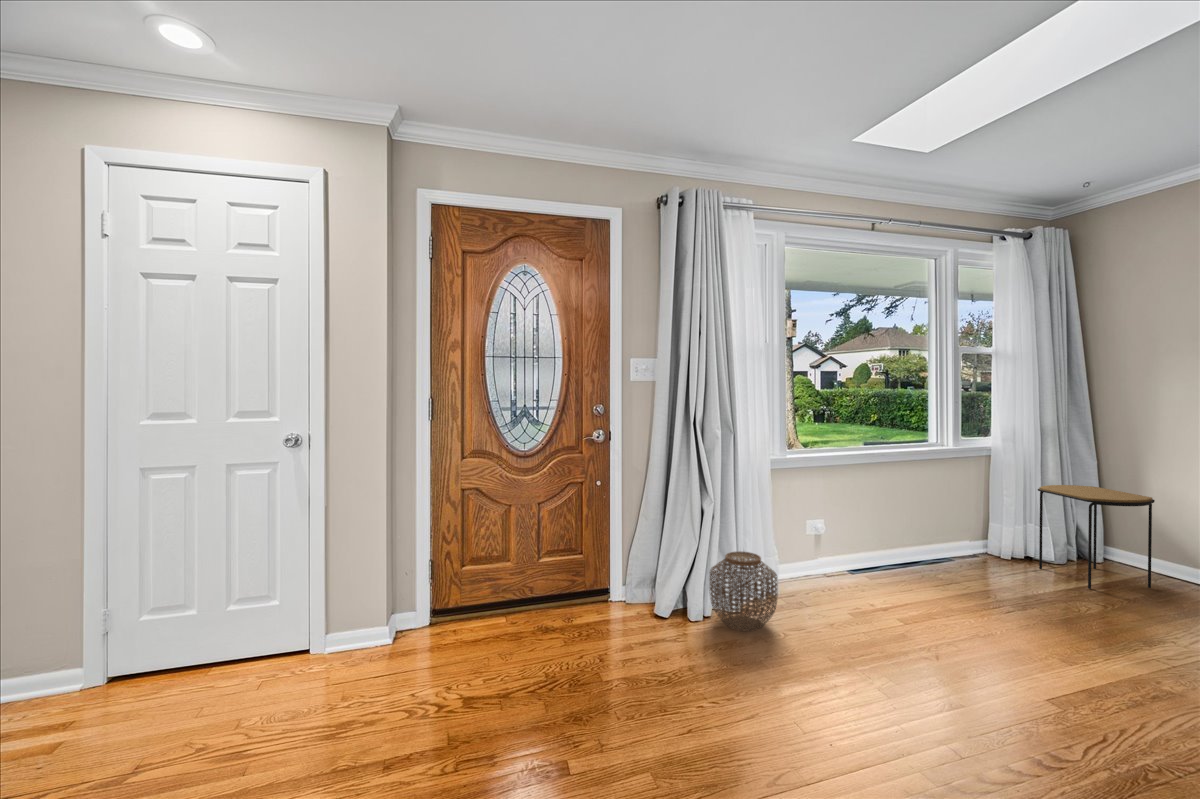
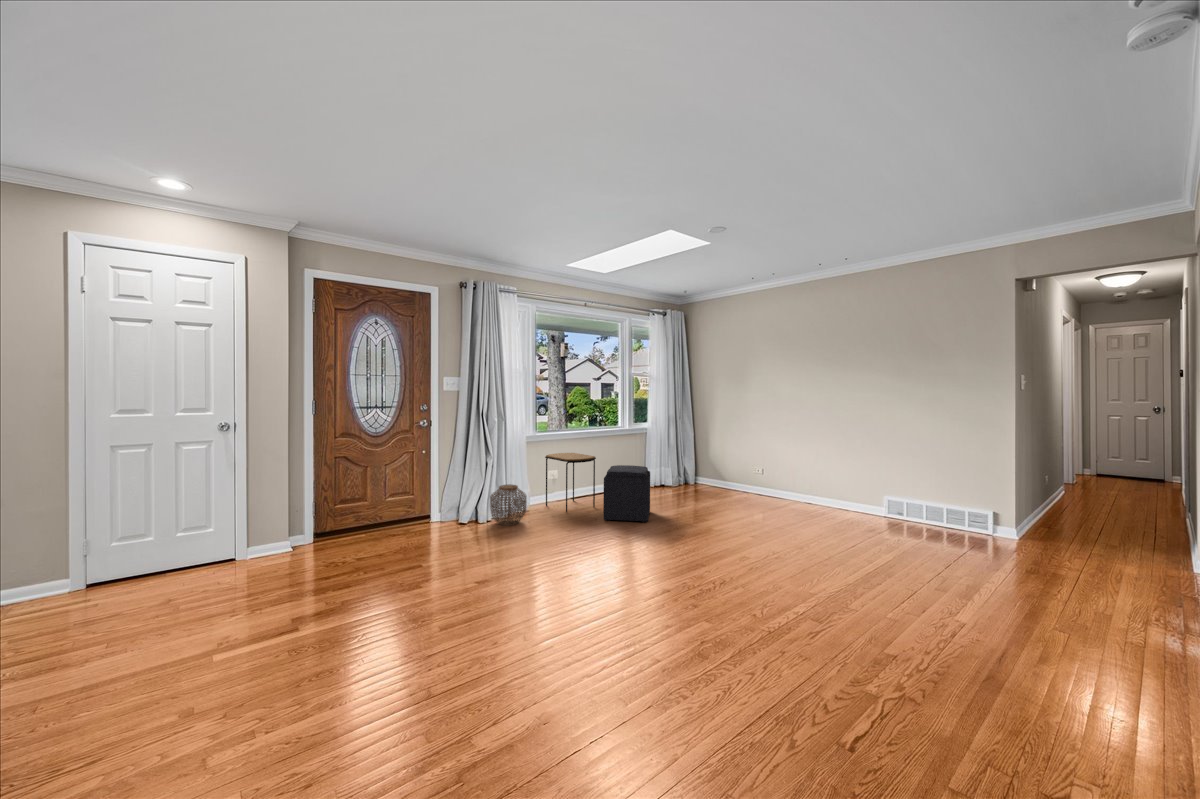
side table: present [1038,485,1155,589] -> present [545,453,596,512]
ottoman: none [939,527,1058,664] -> present [603,465,650,522]

